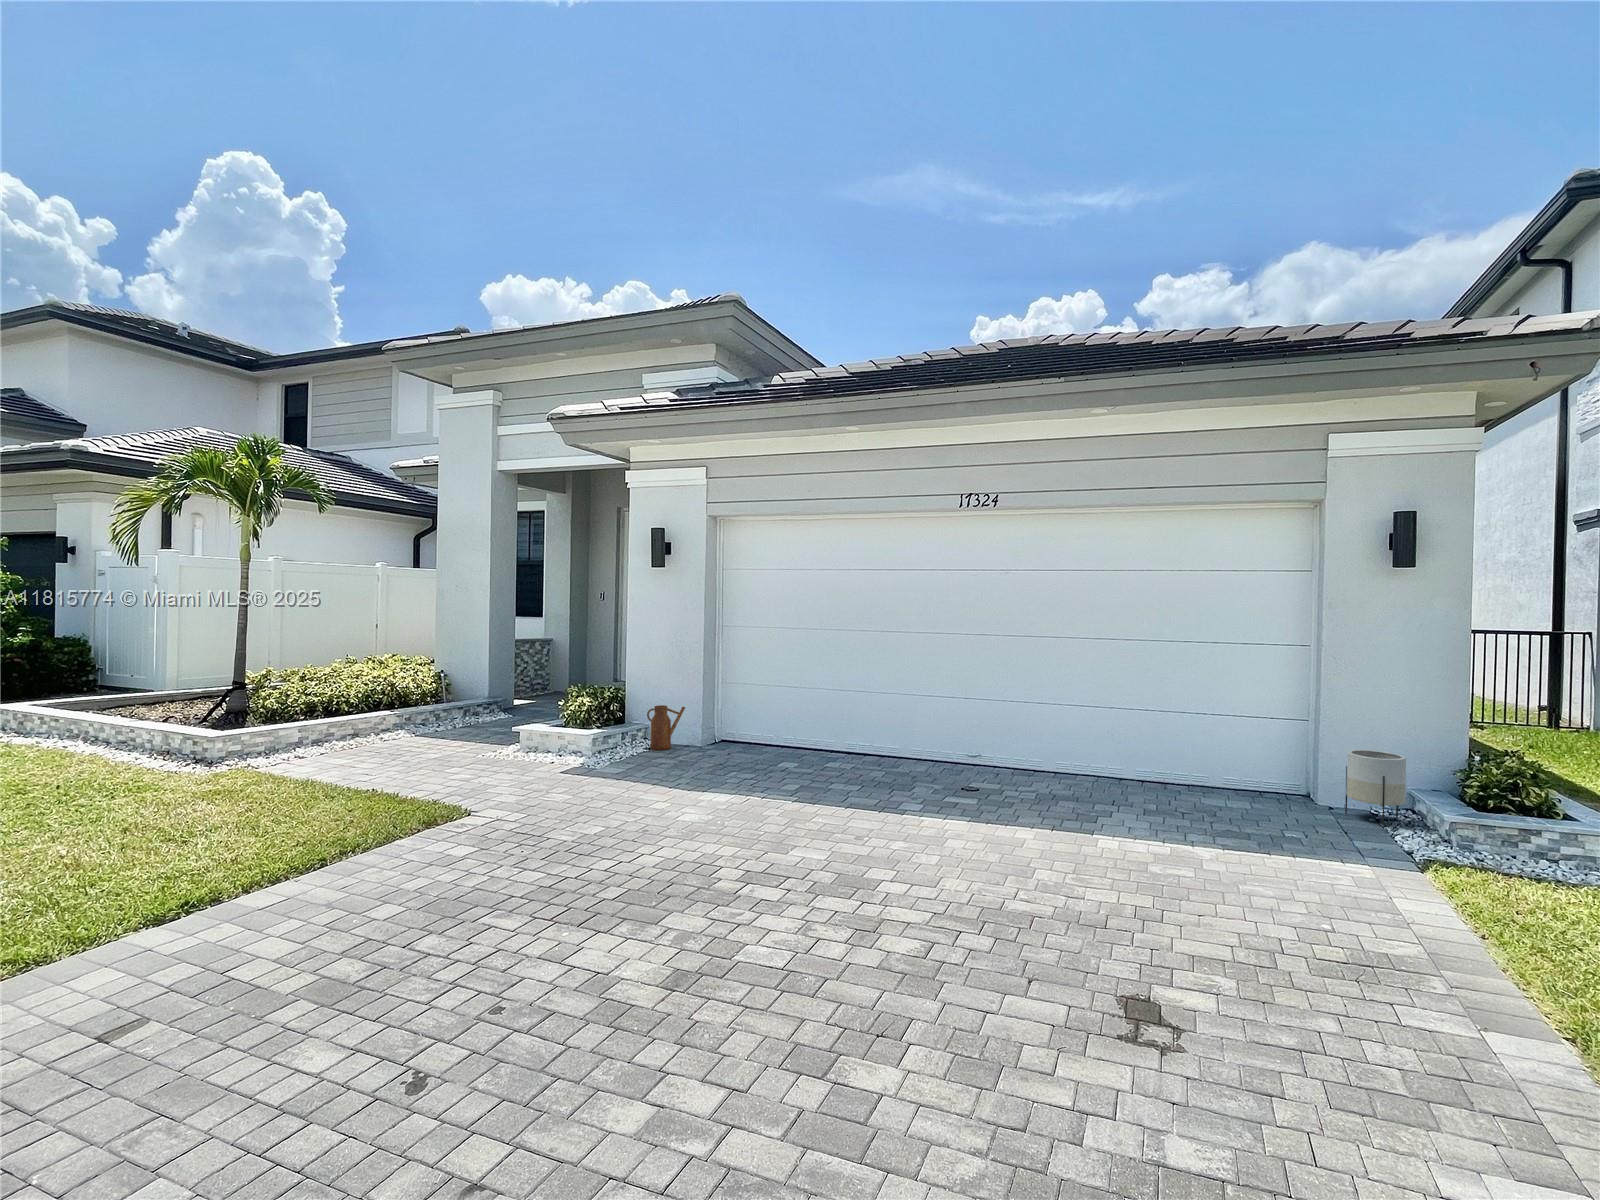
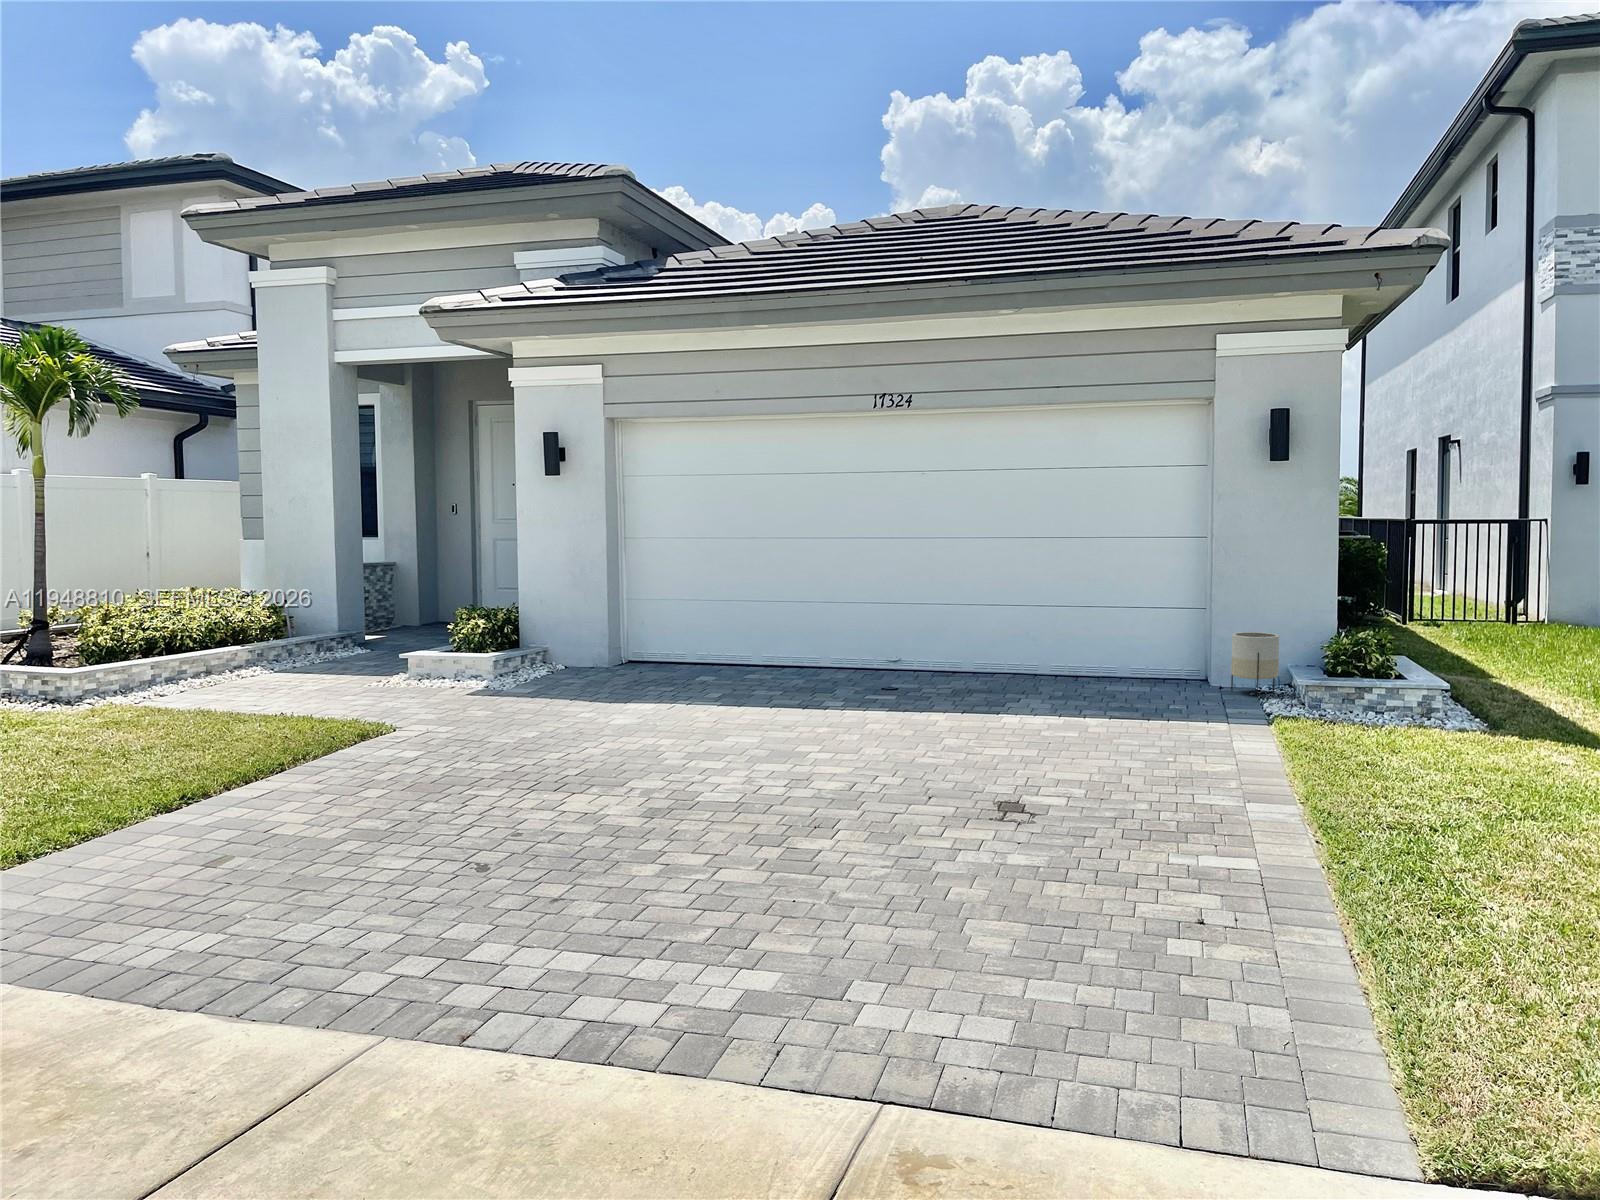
watering can: present [647,705,685,750] -> none [547,626,589,673]

